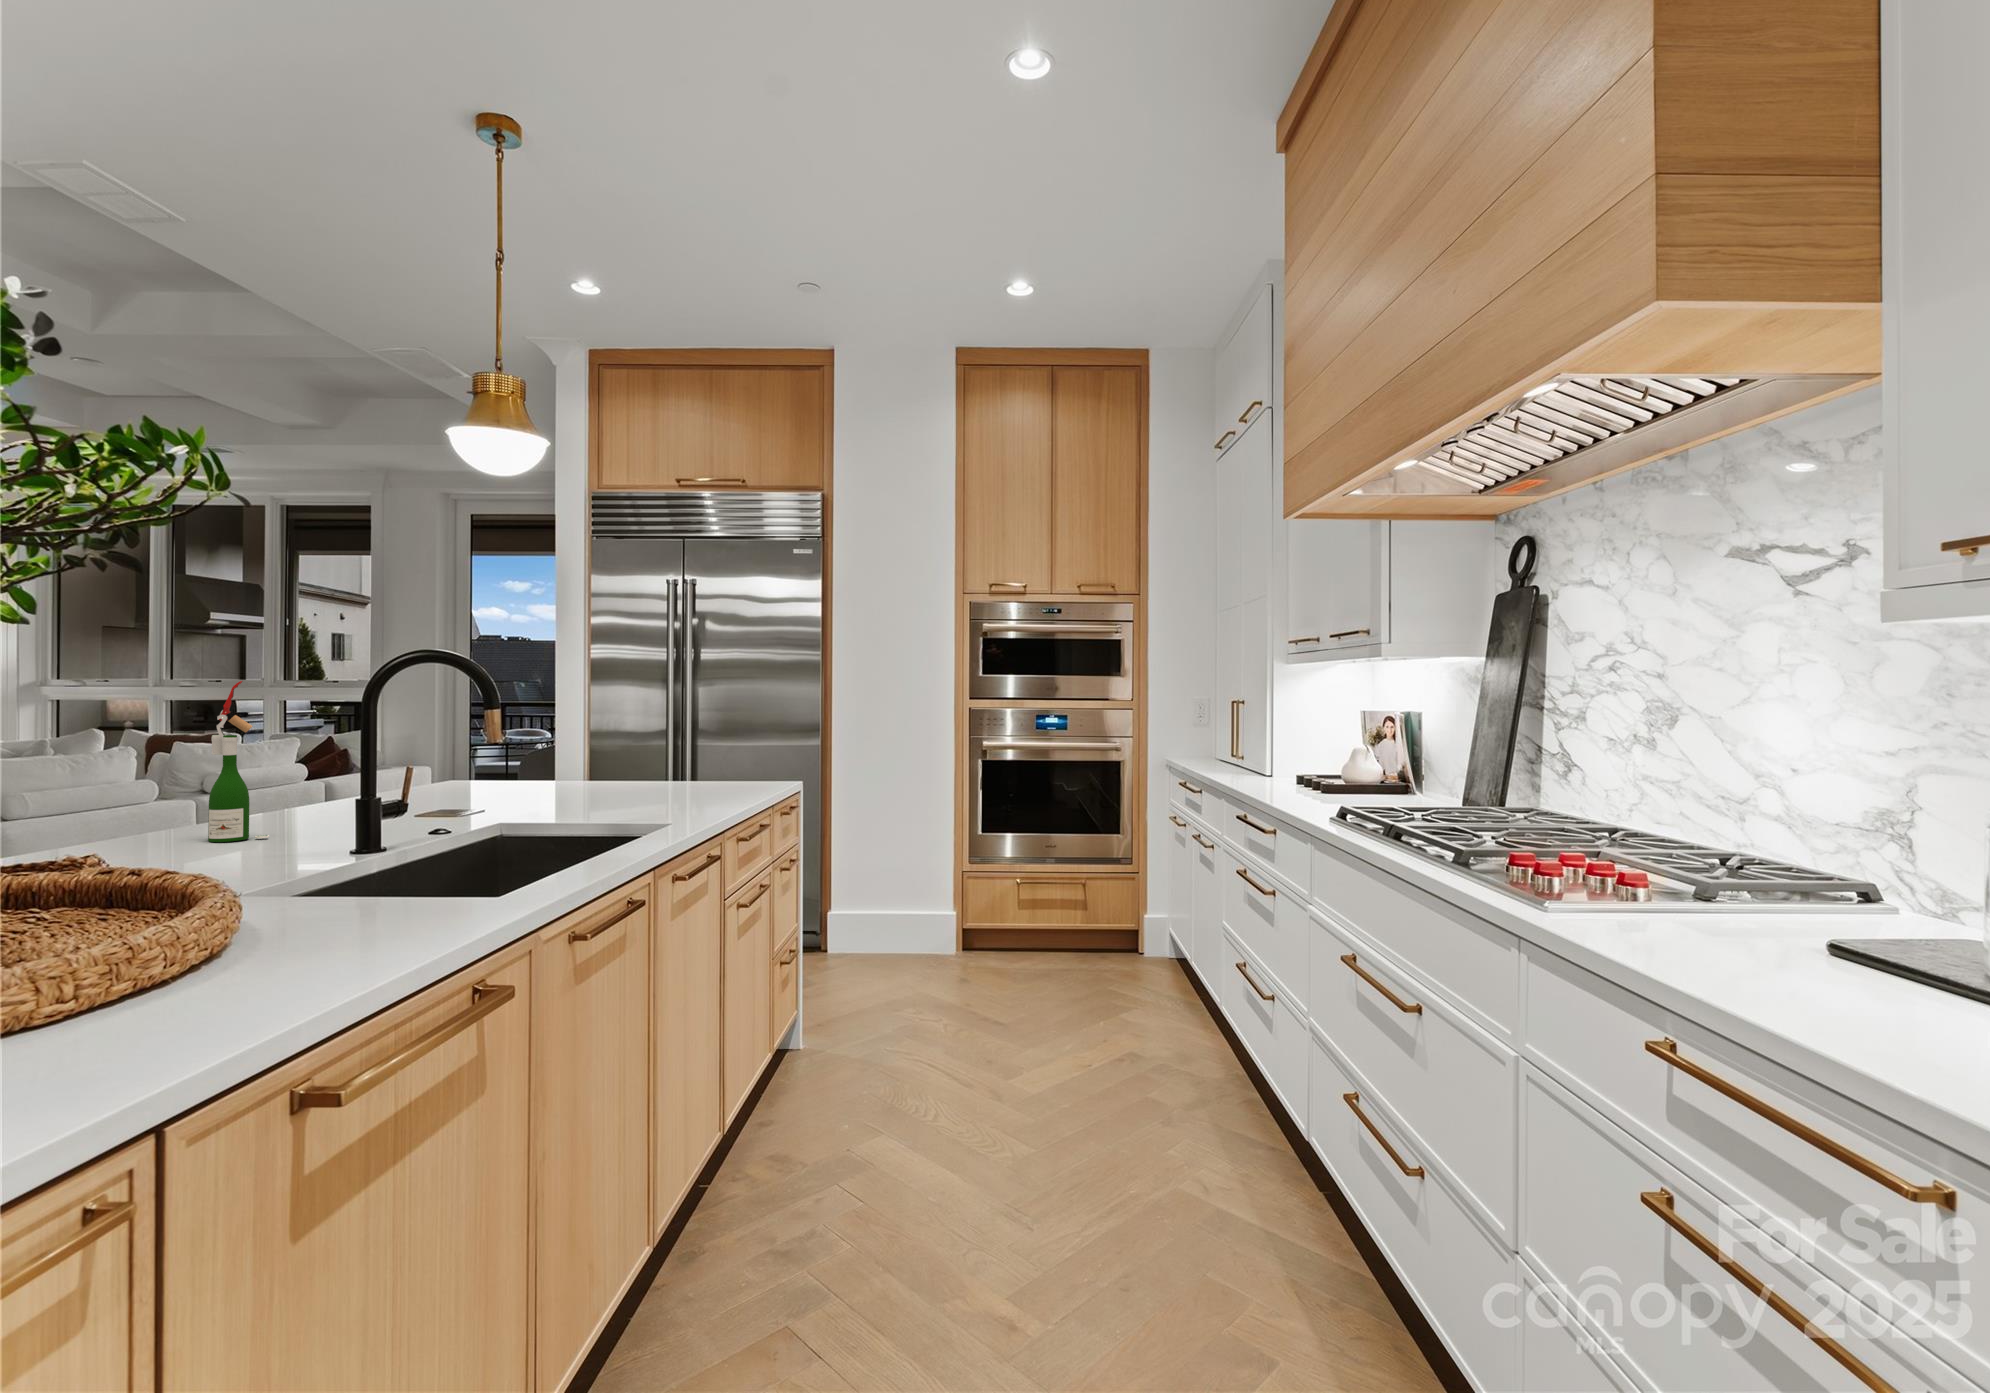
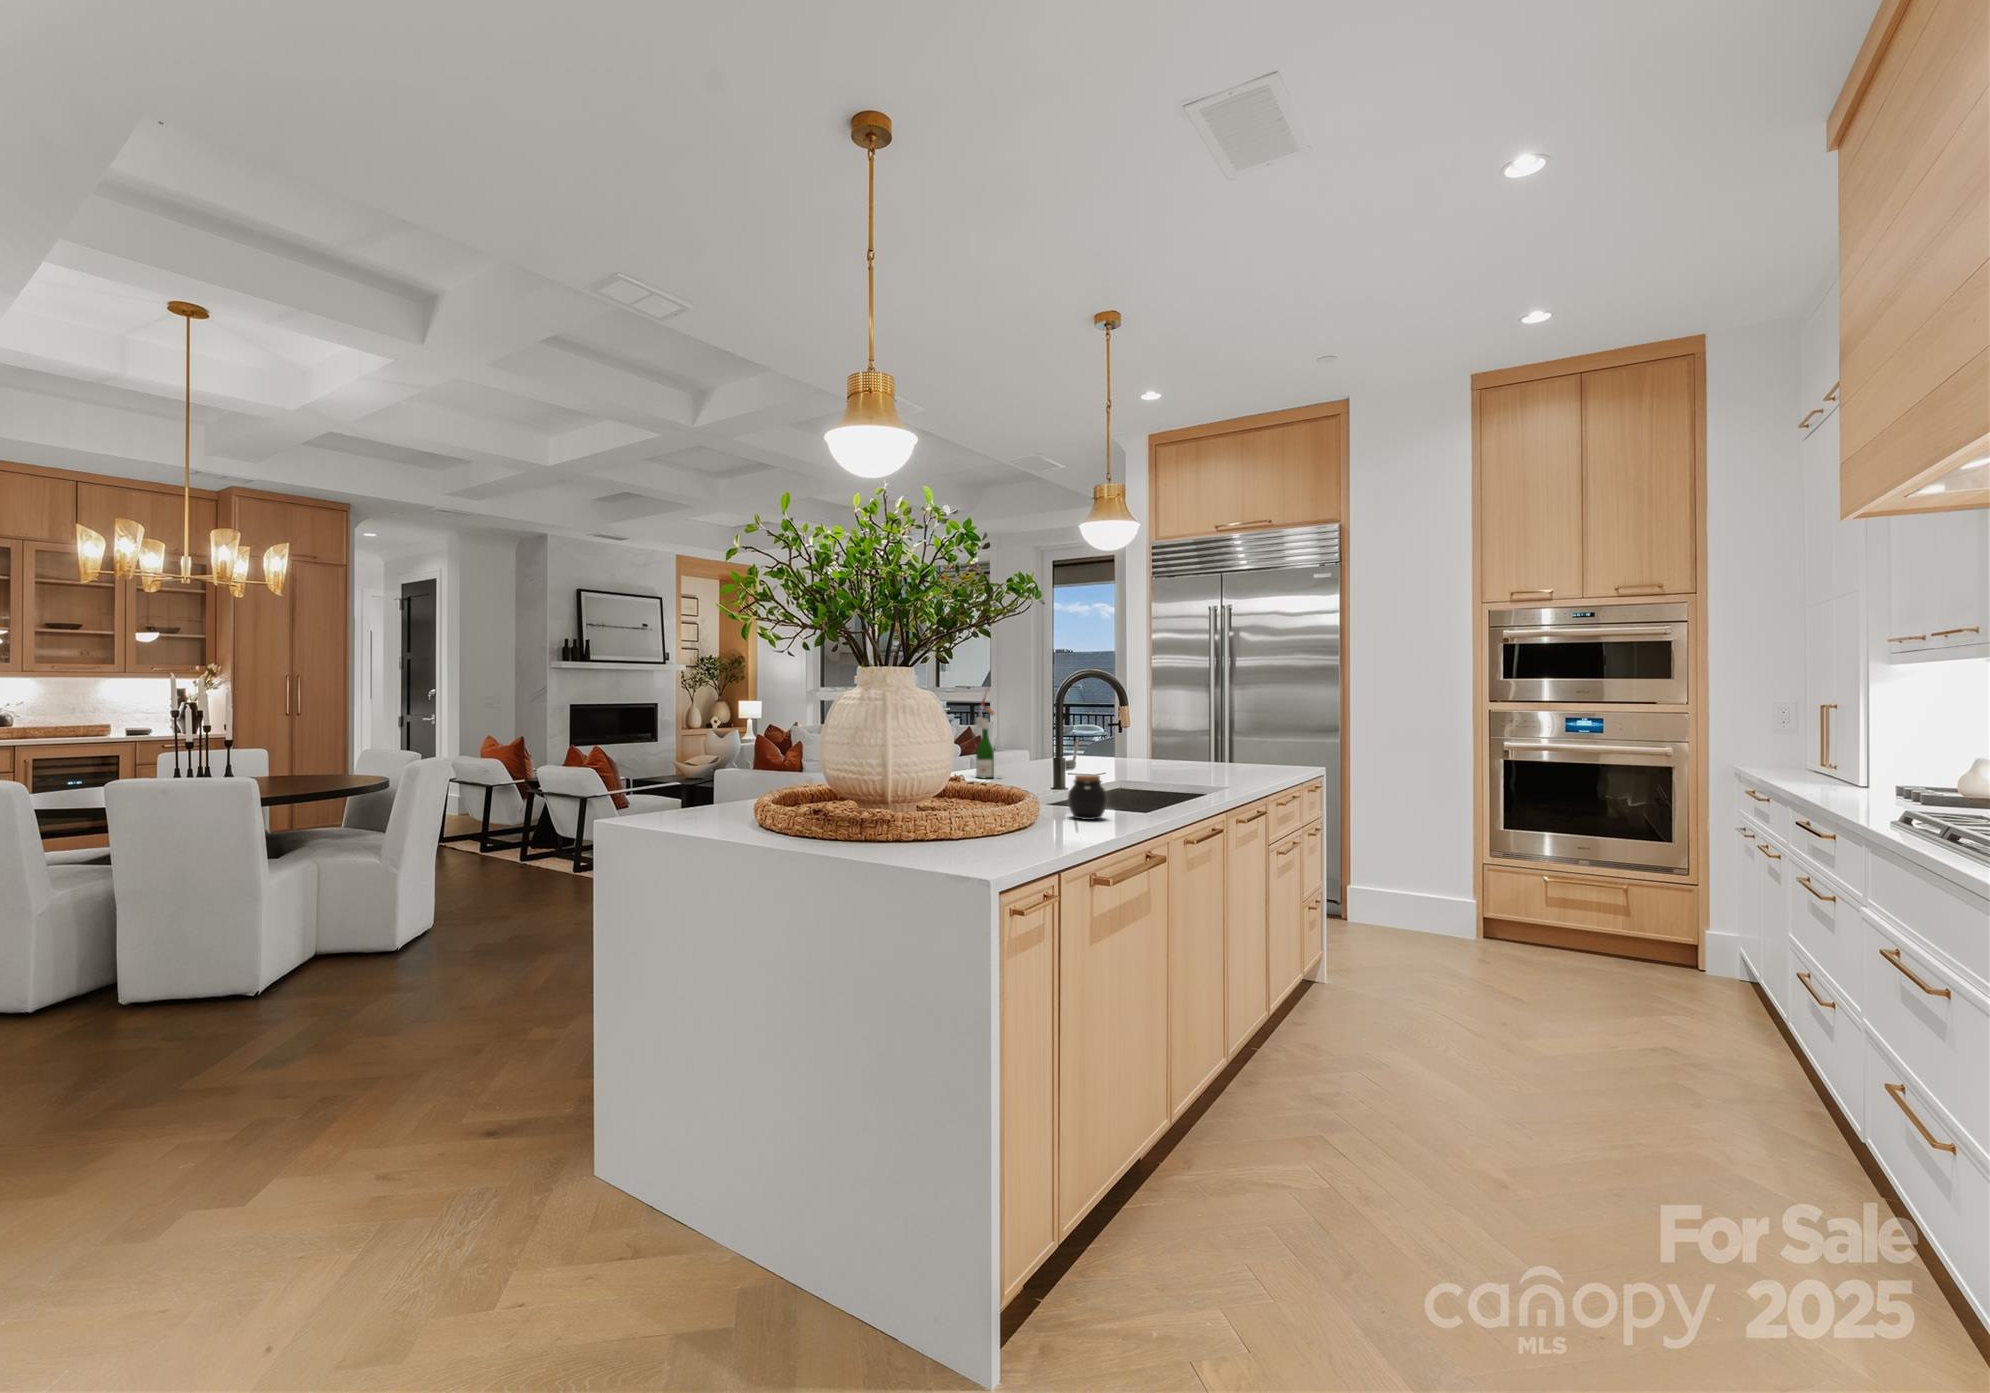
jar: none [318,844,407,932] -> present [1068,775,1107,820]

